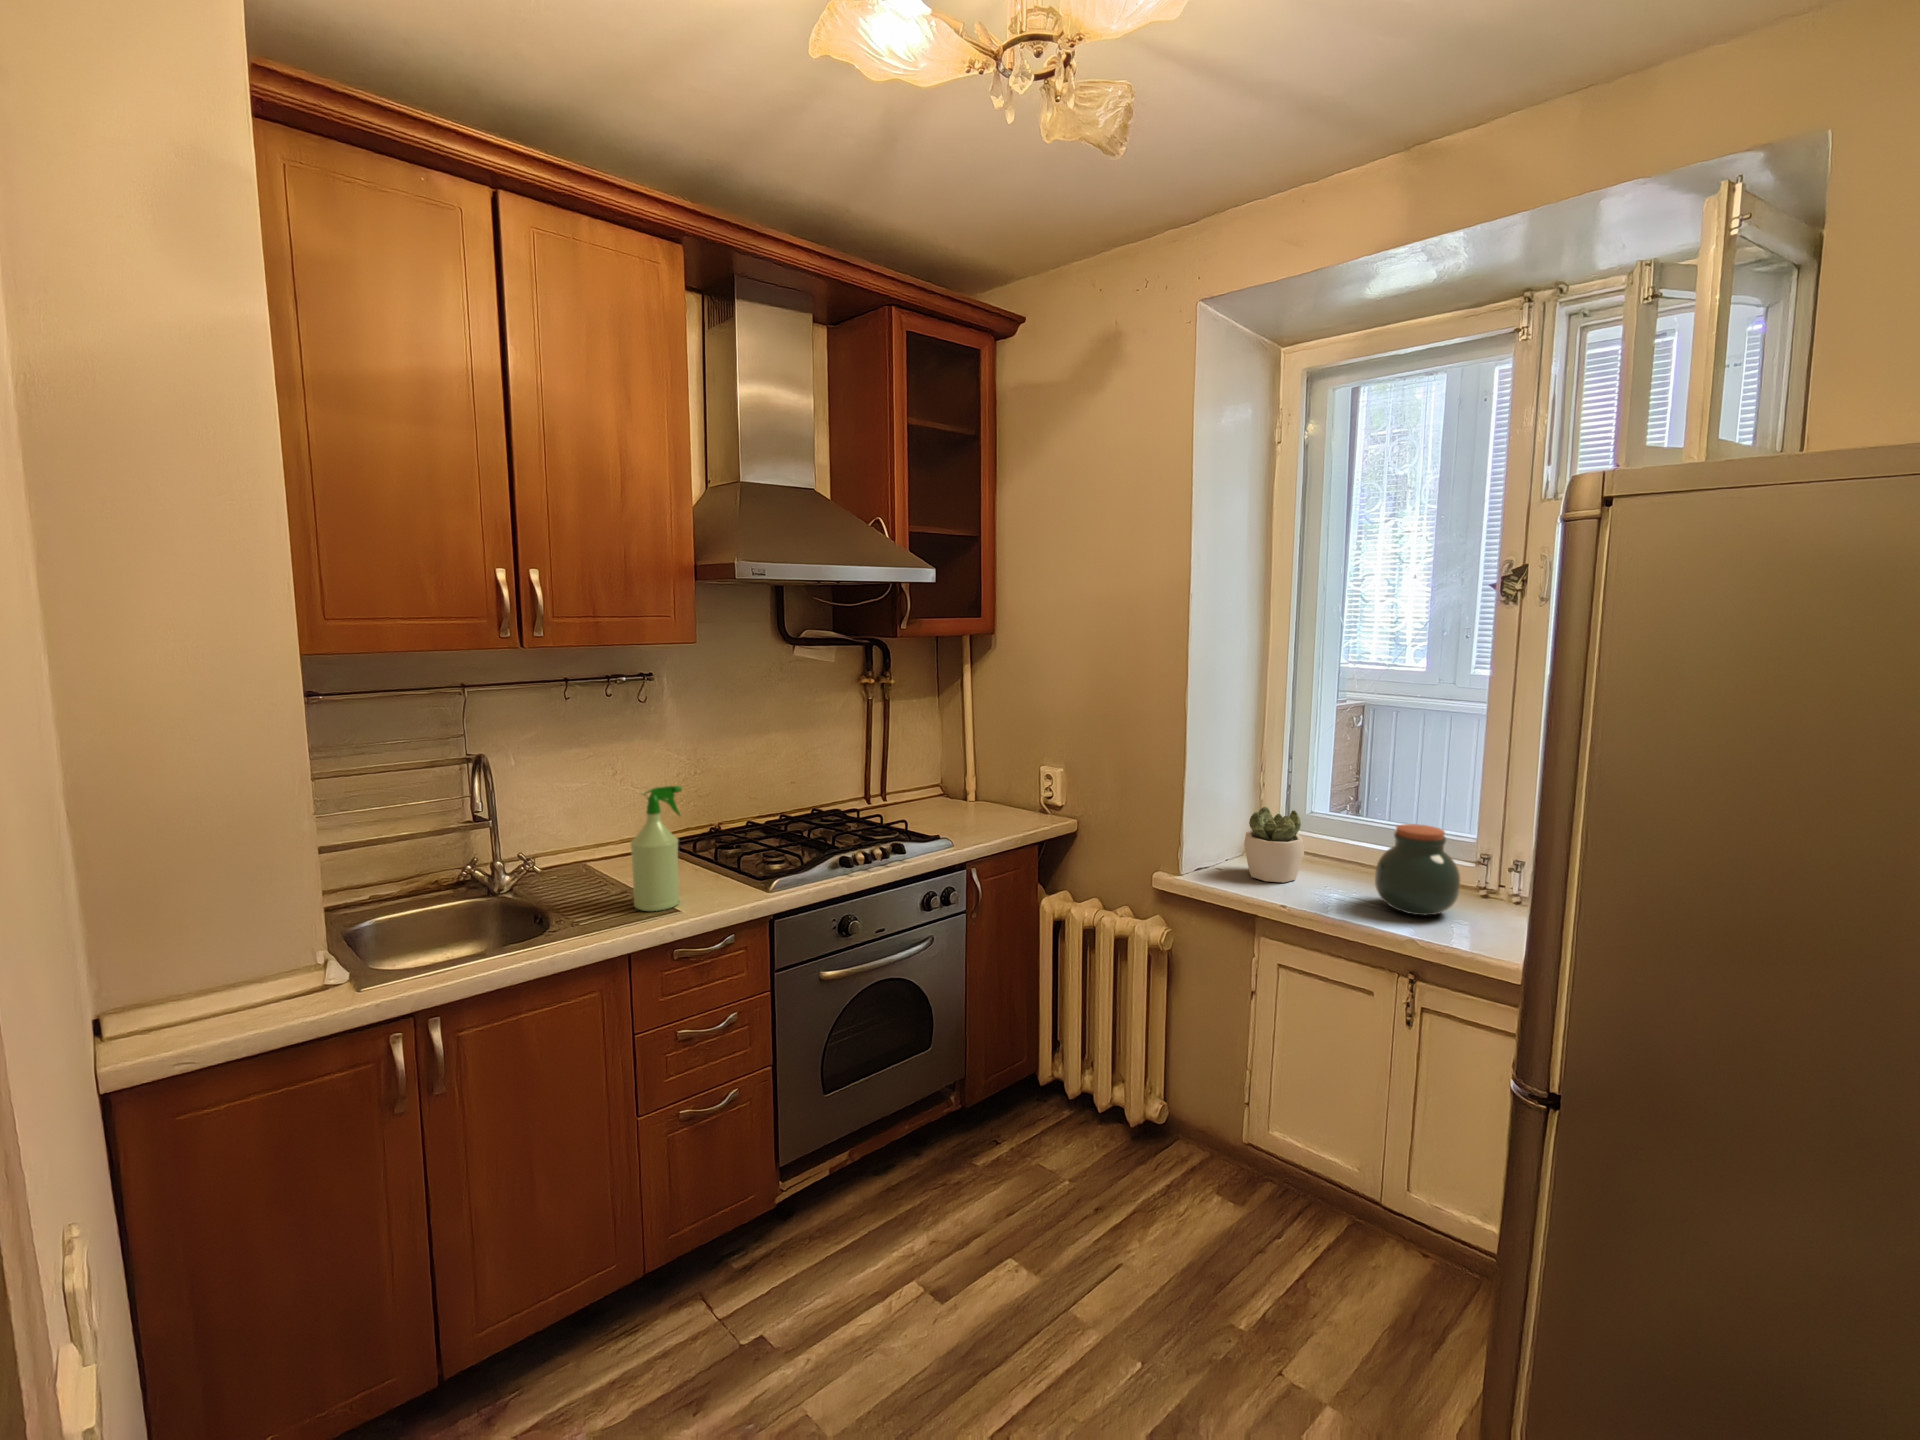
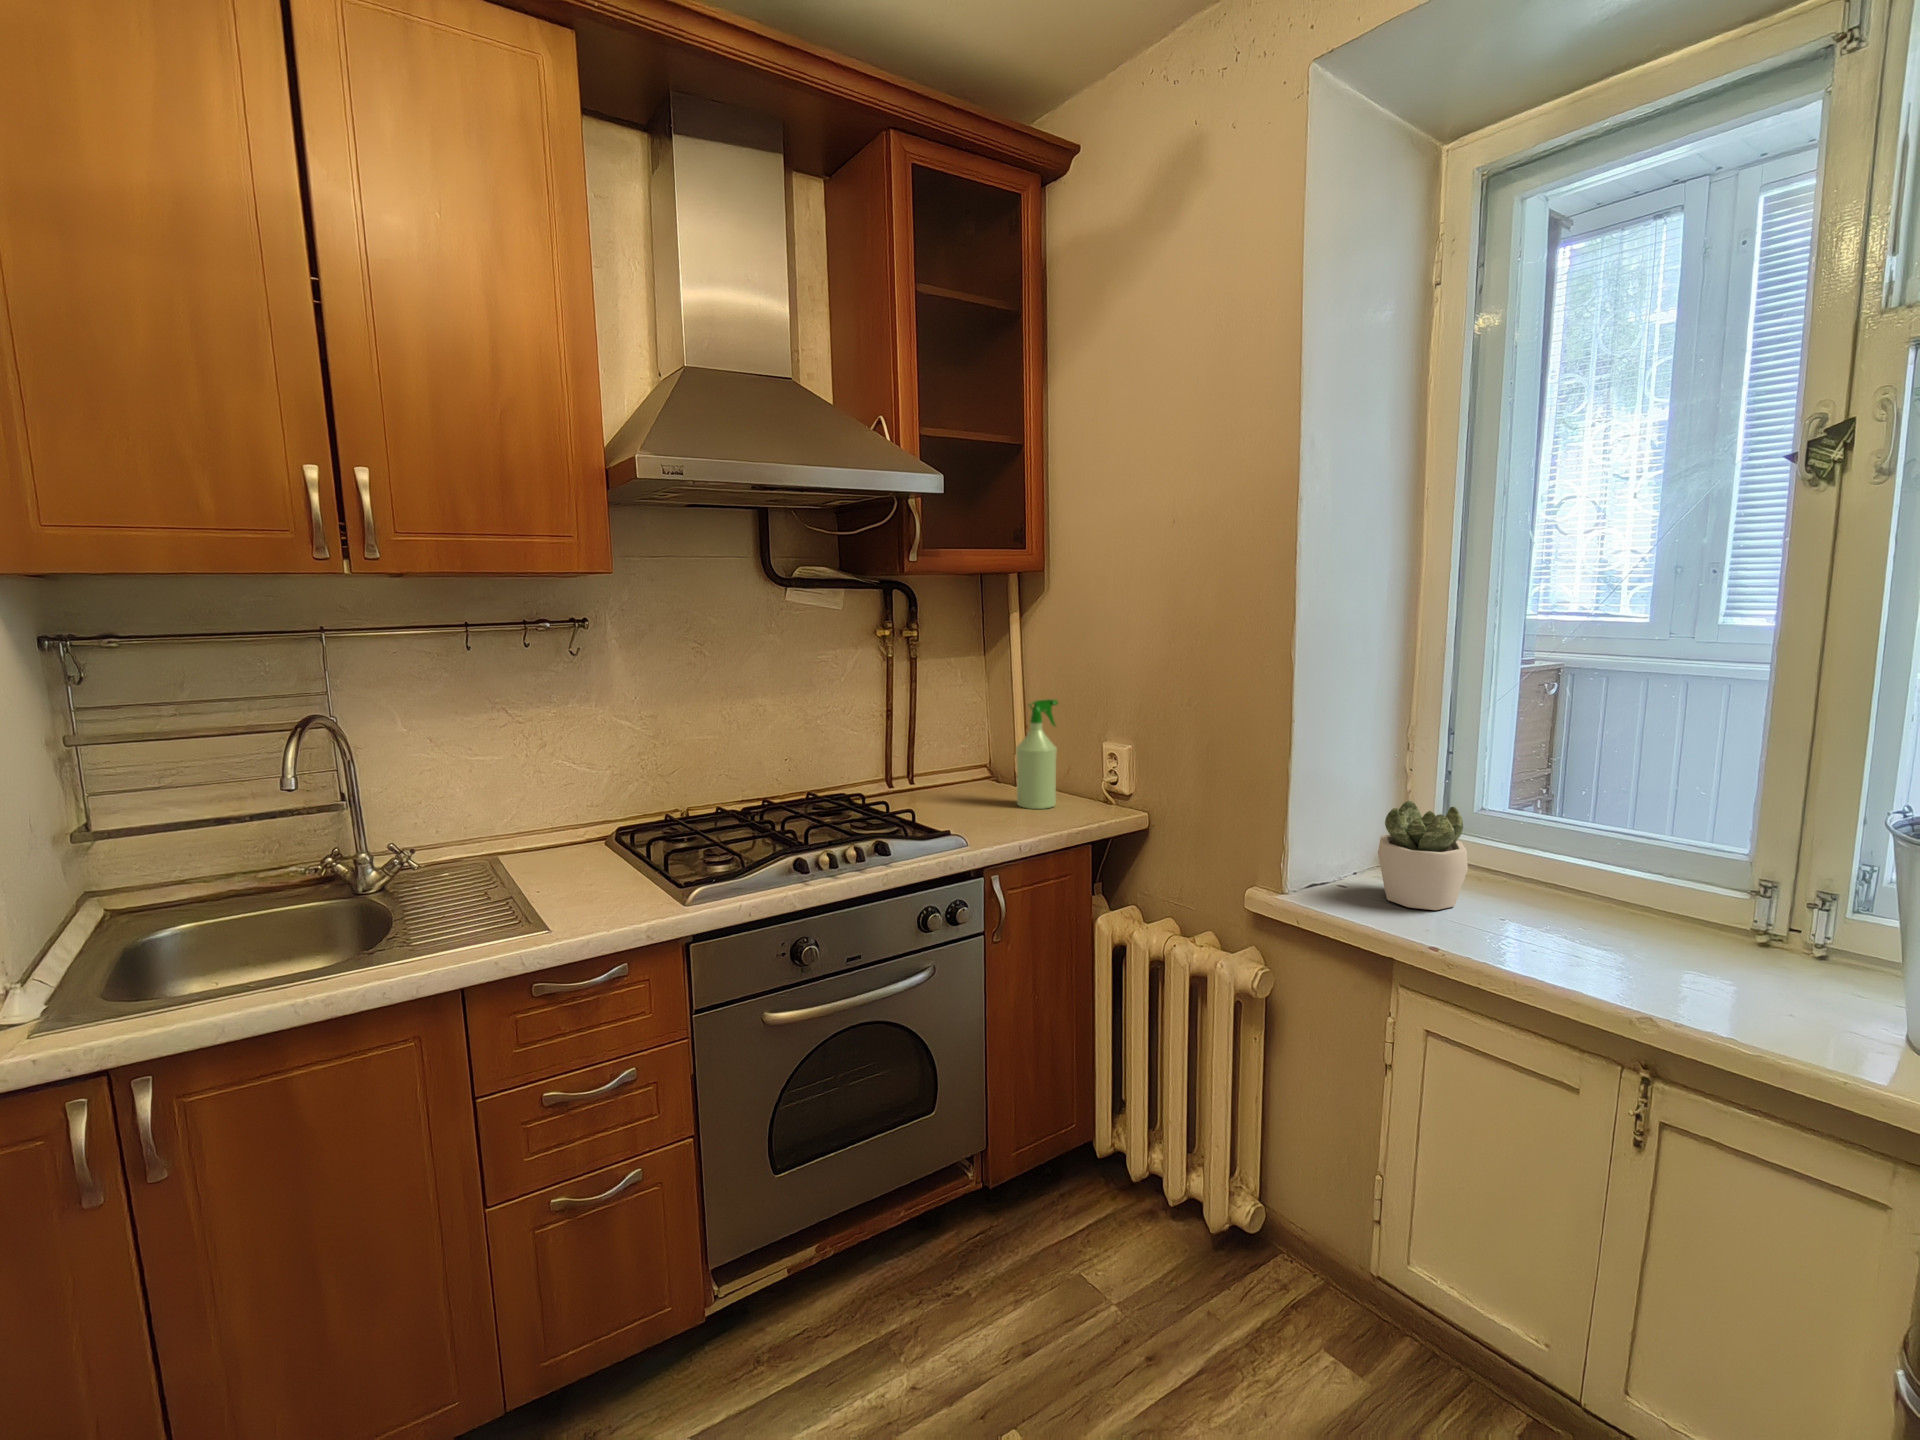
spray bottle: present [631,786,682,911] -> present [1016,699,1058,809]
jar: present [1375,824,1460,915] -> none [1580,831,1728,974]

